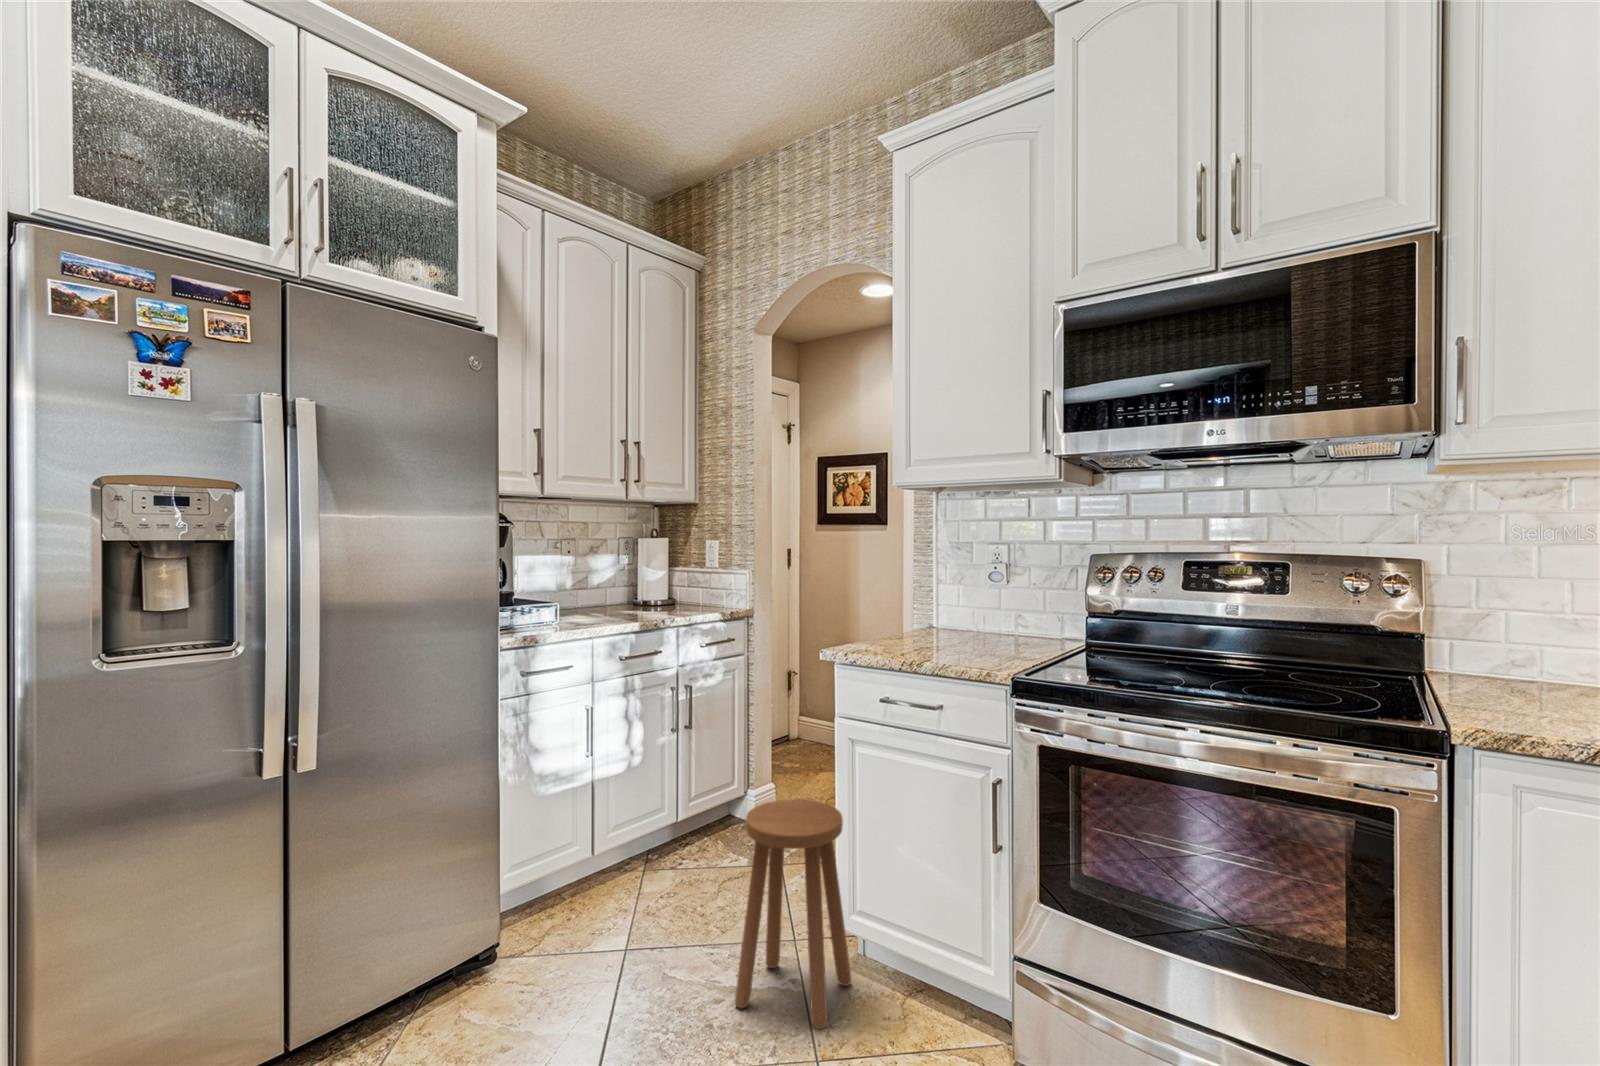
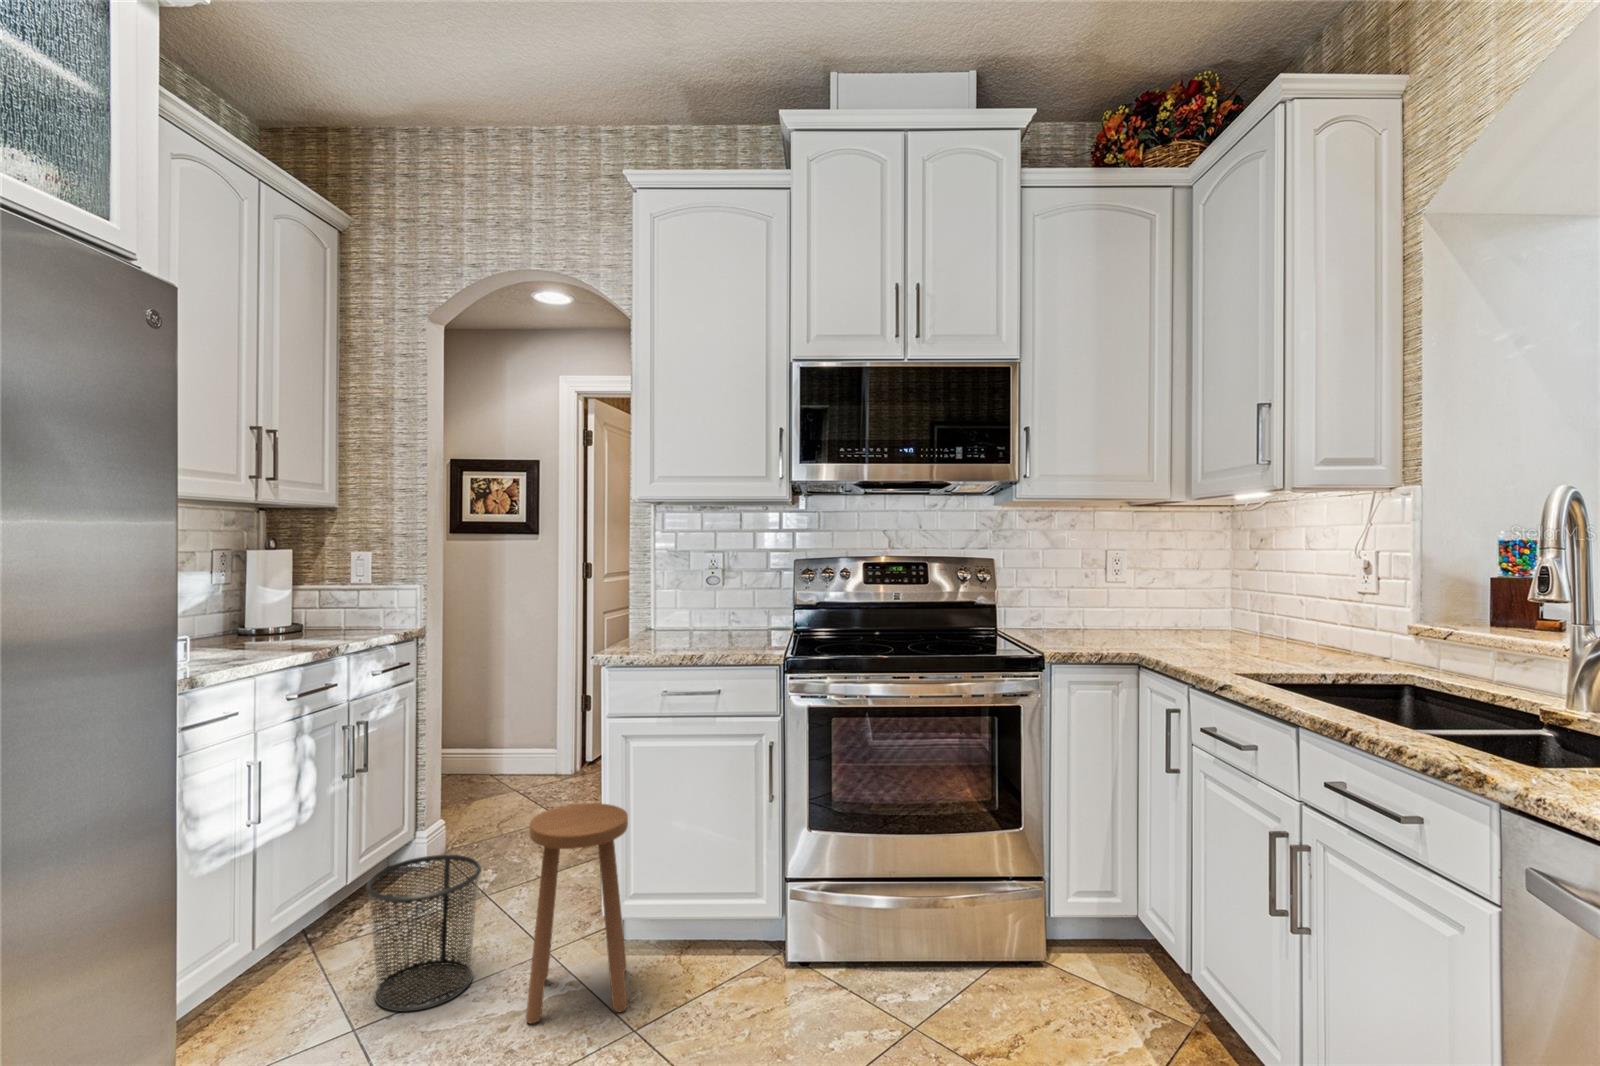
waste bin: none [638,818,734,958] -> present [366,855,481,1012]

